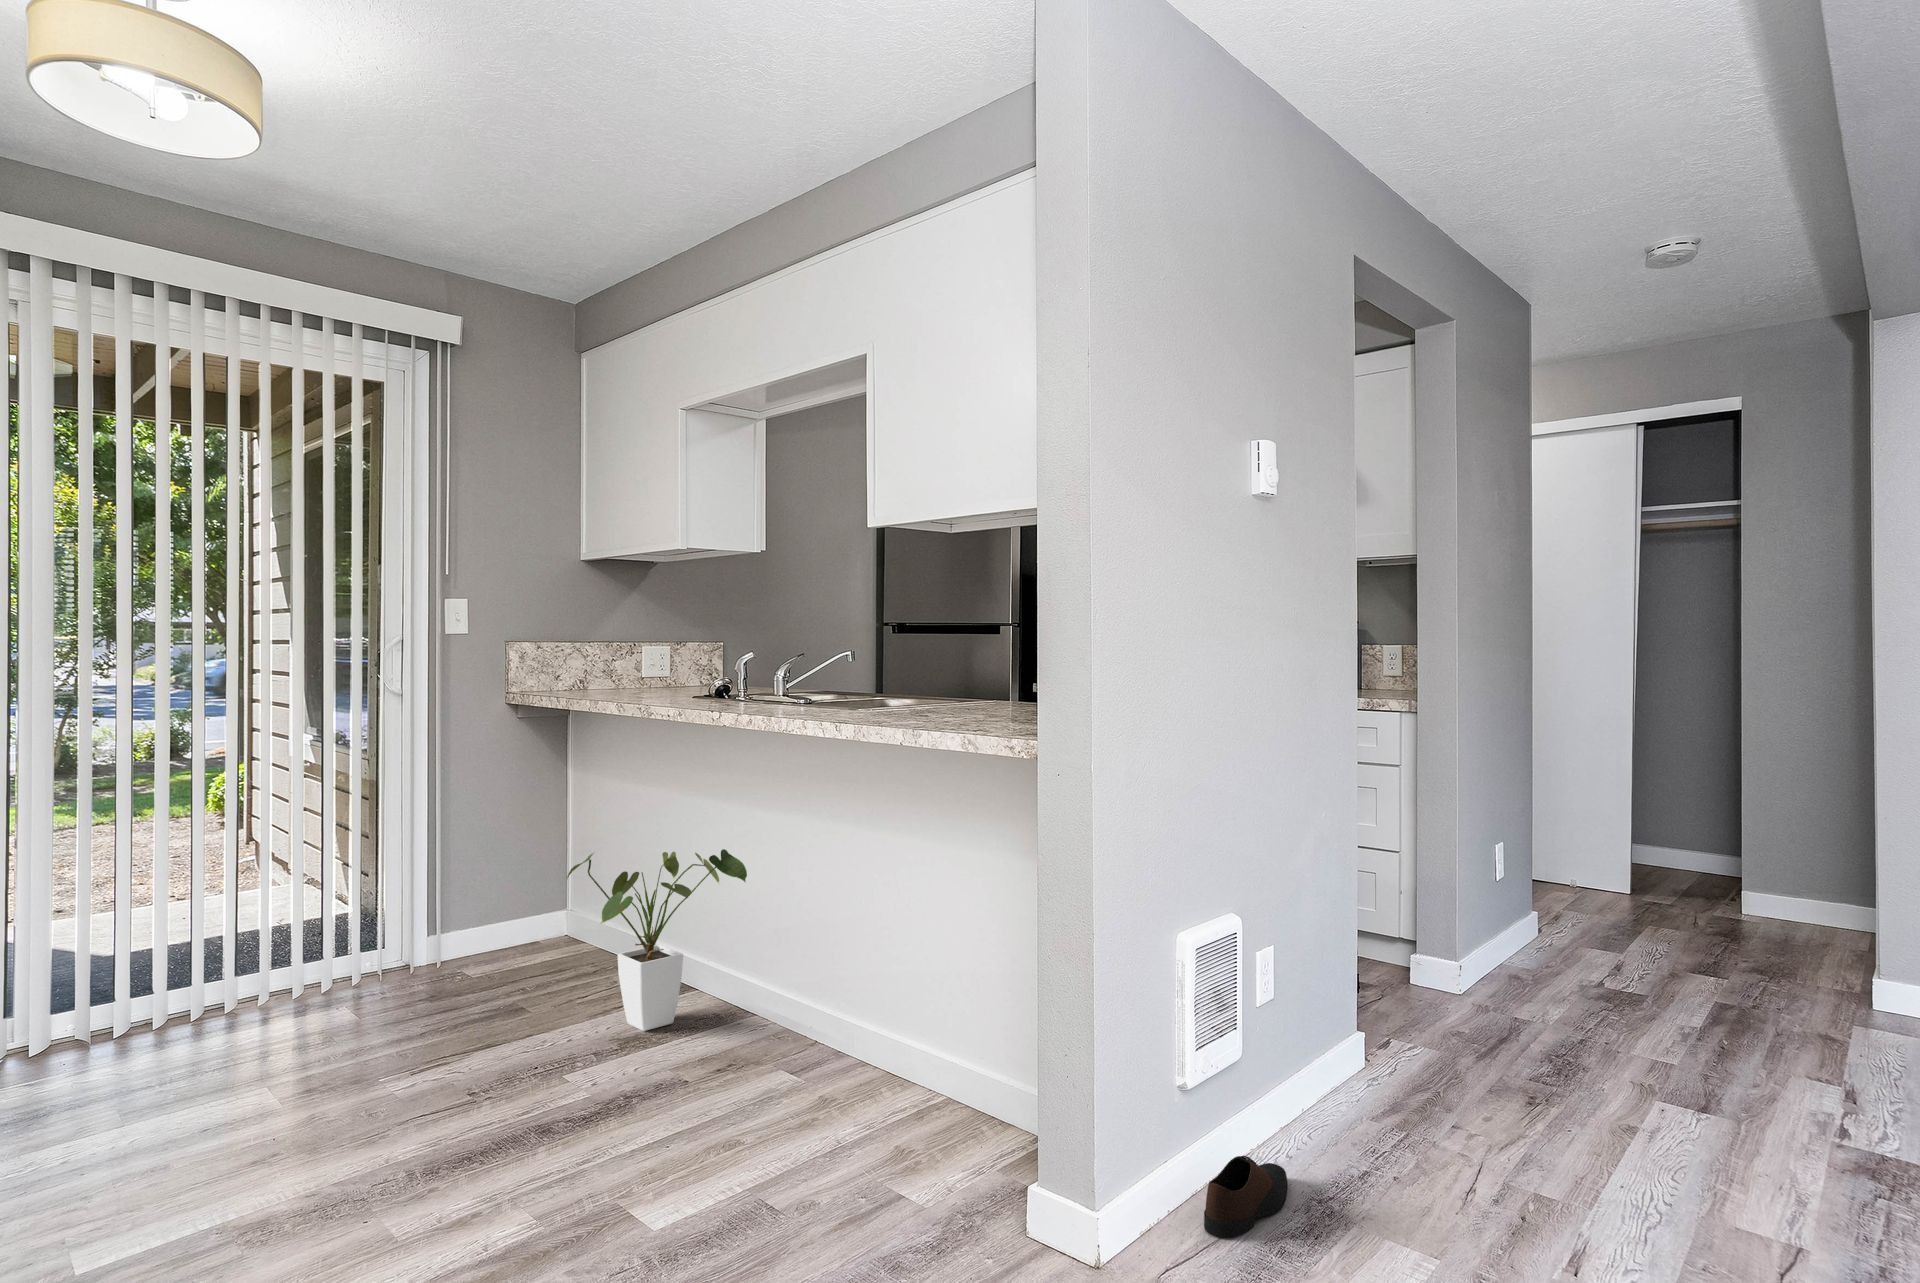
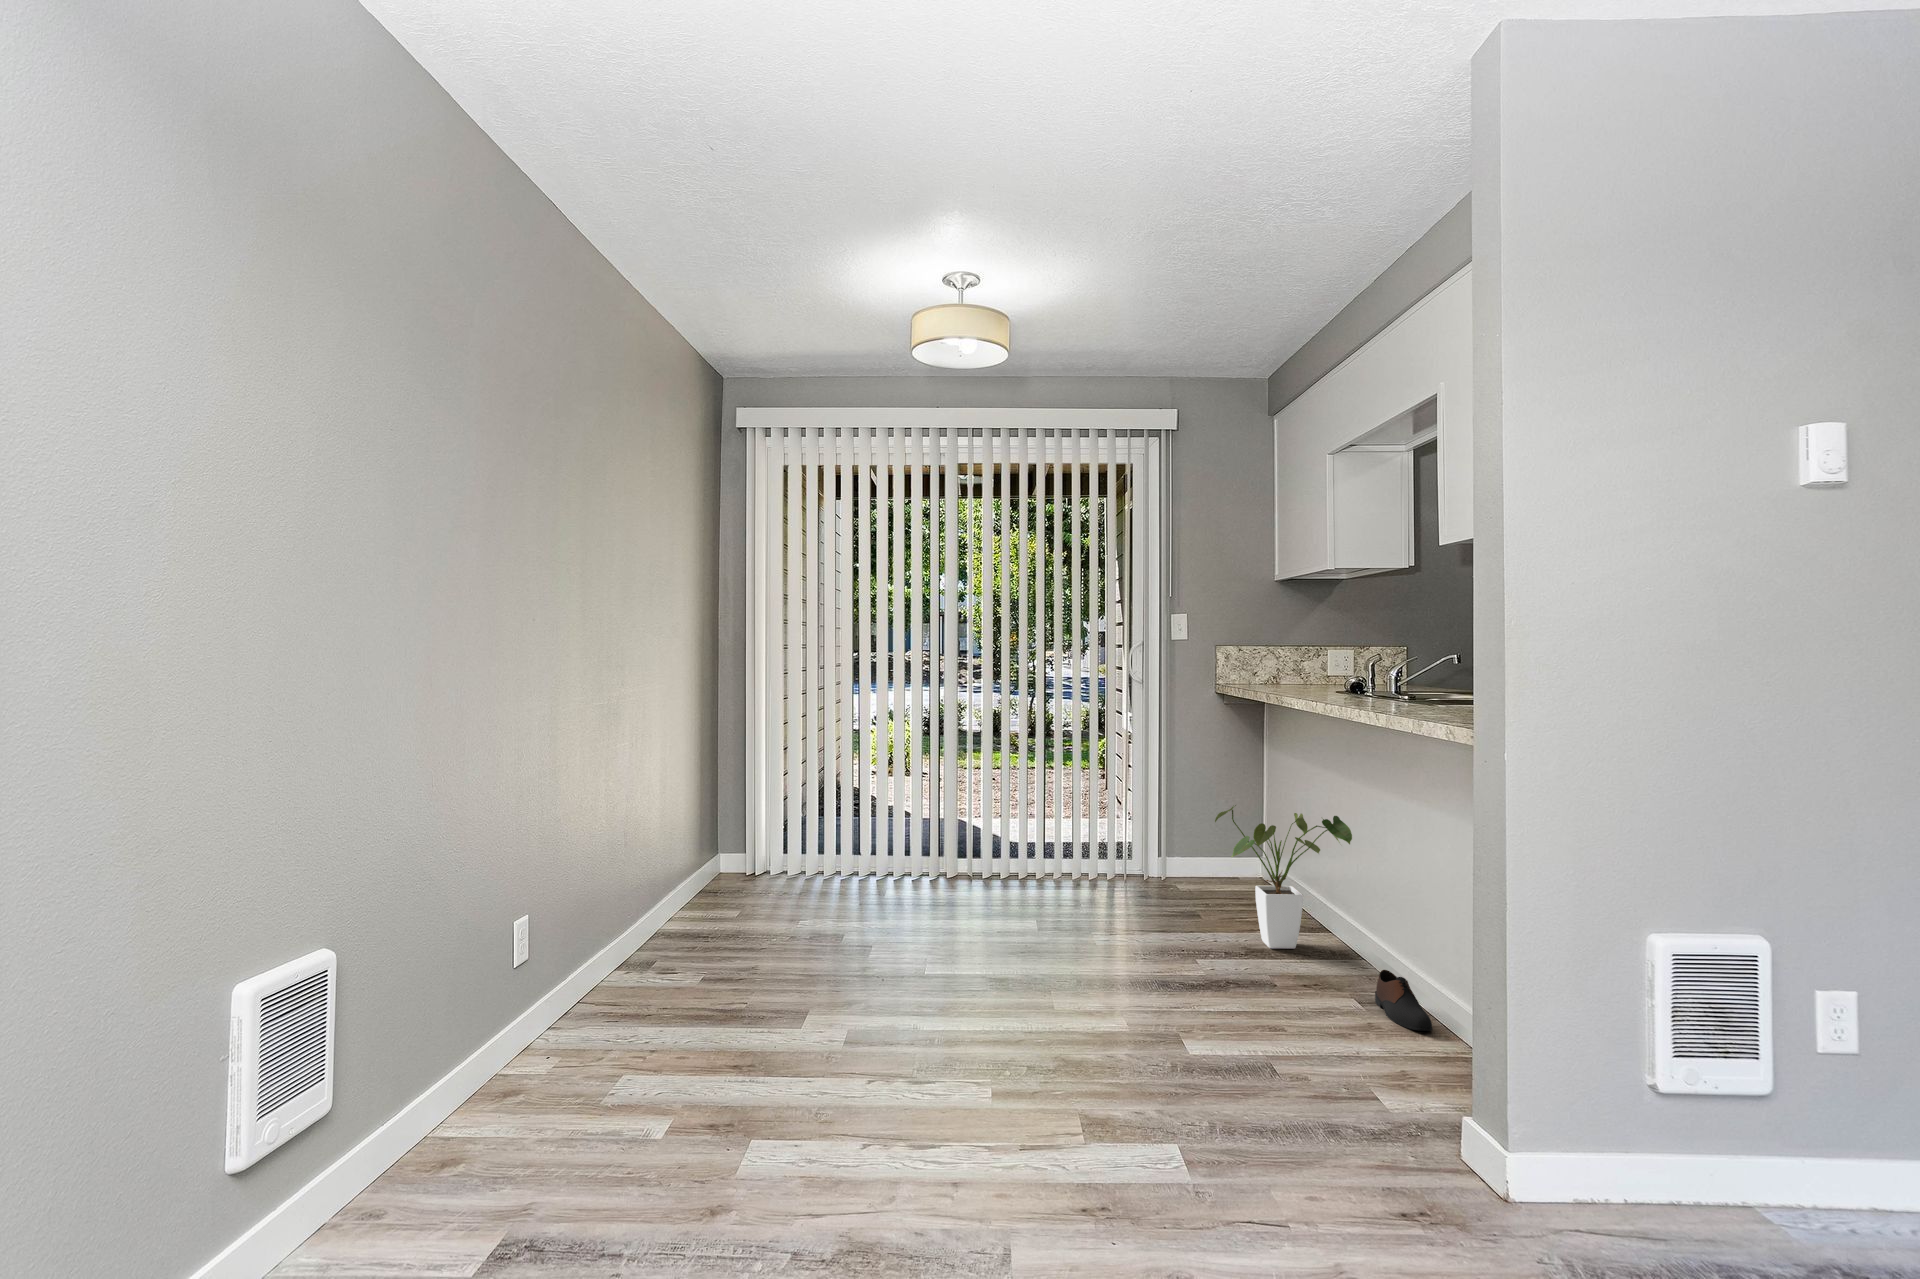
shoe: present [1204,1156,1288,1238] -> present [1375,970,1433,1031]

